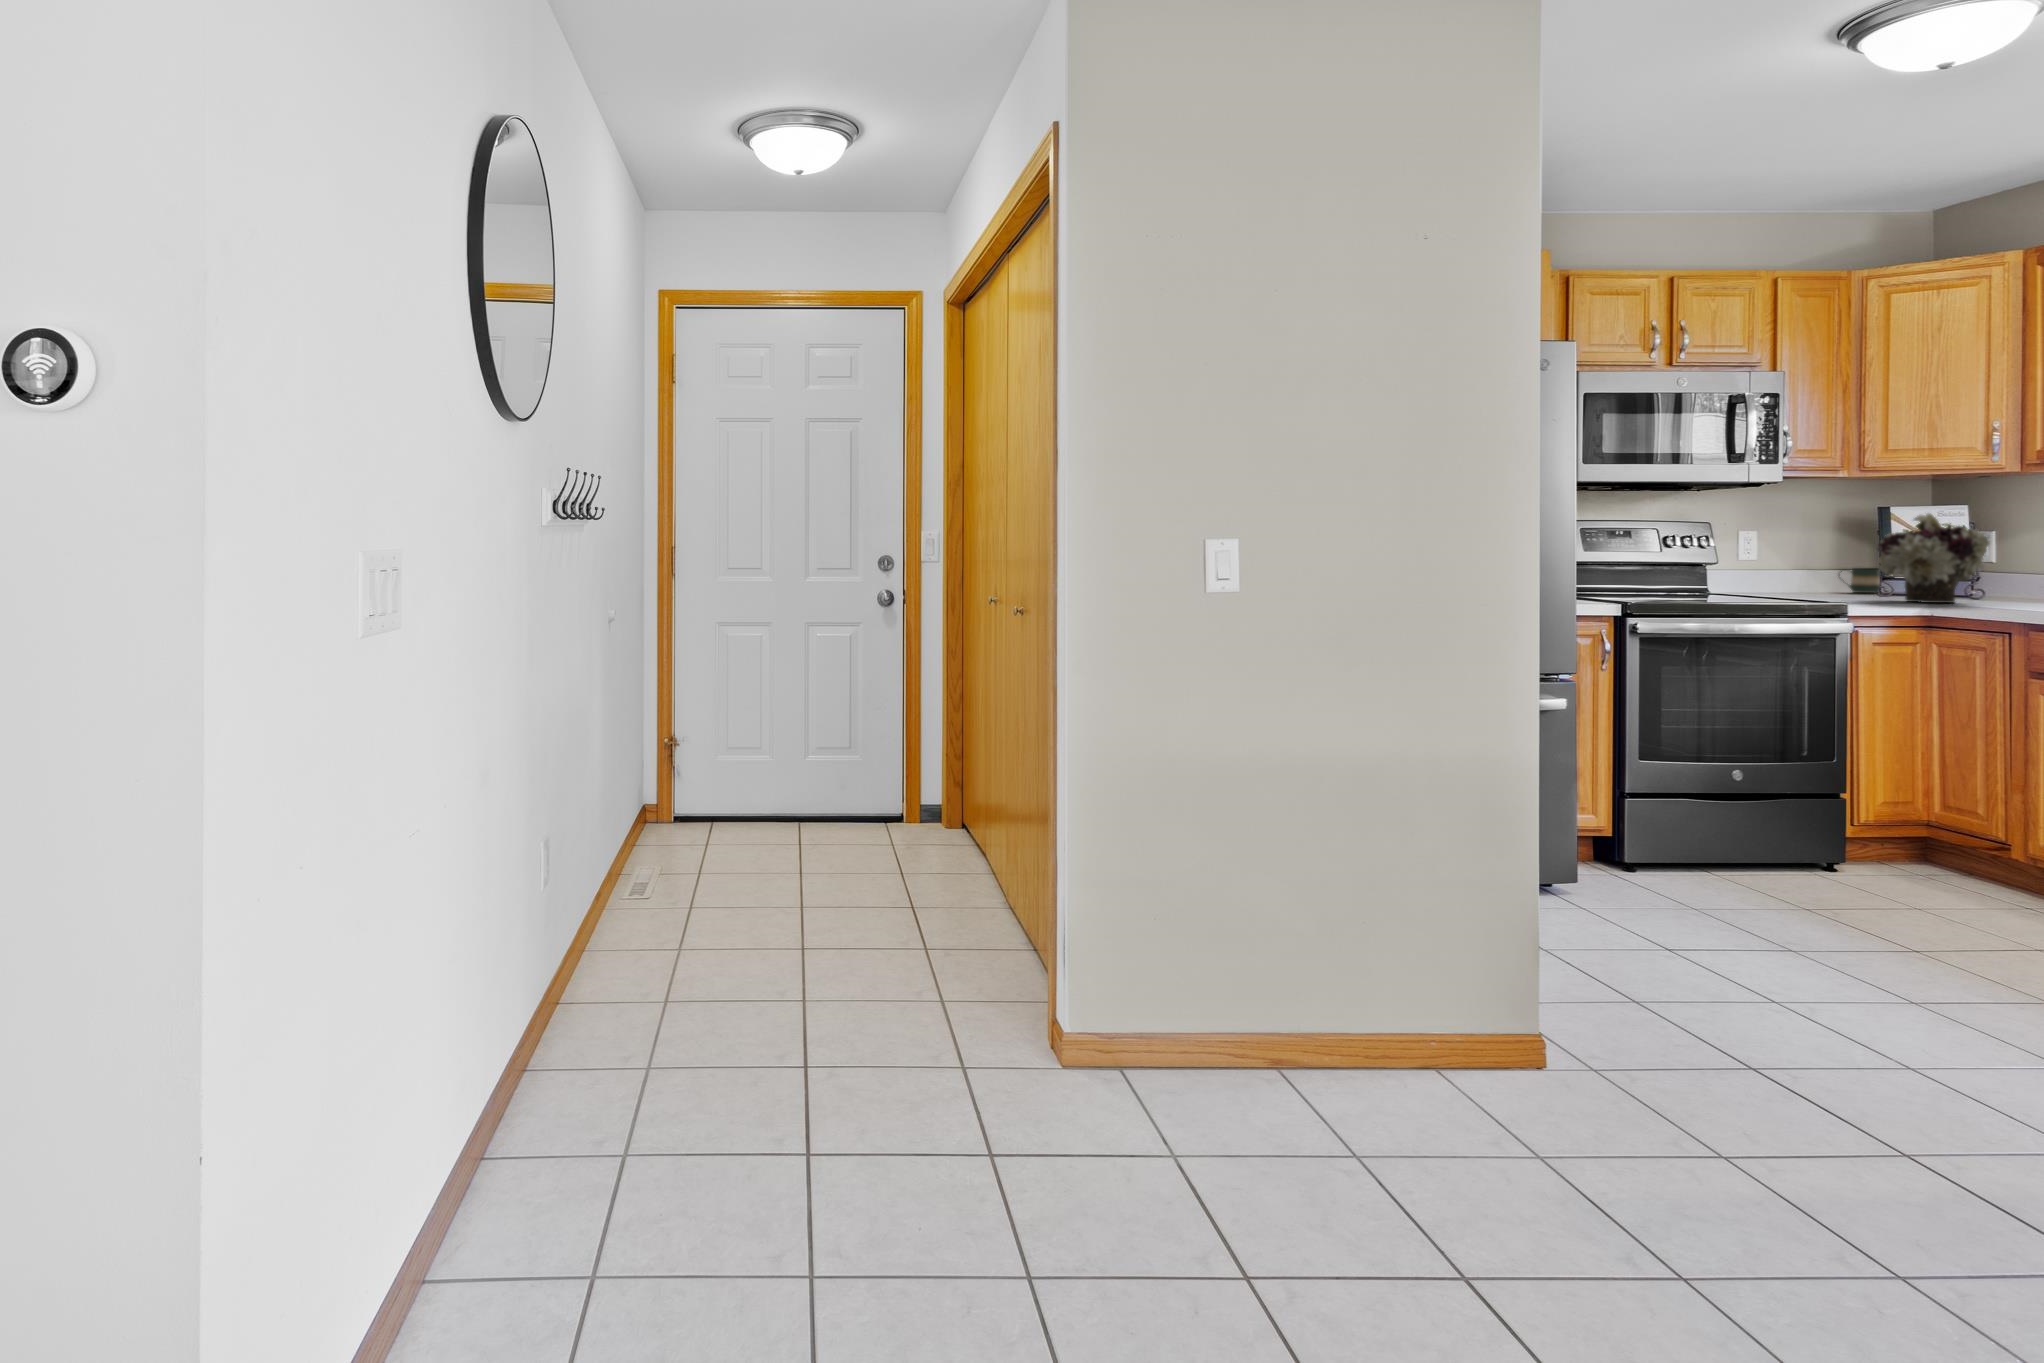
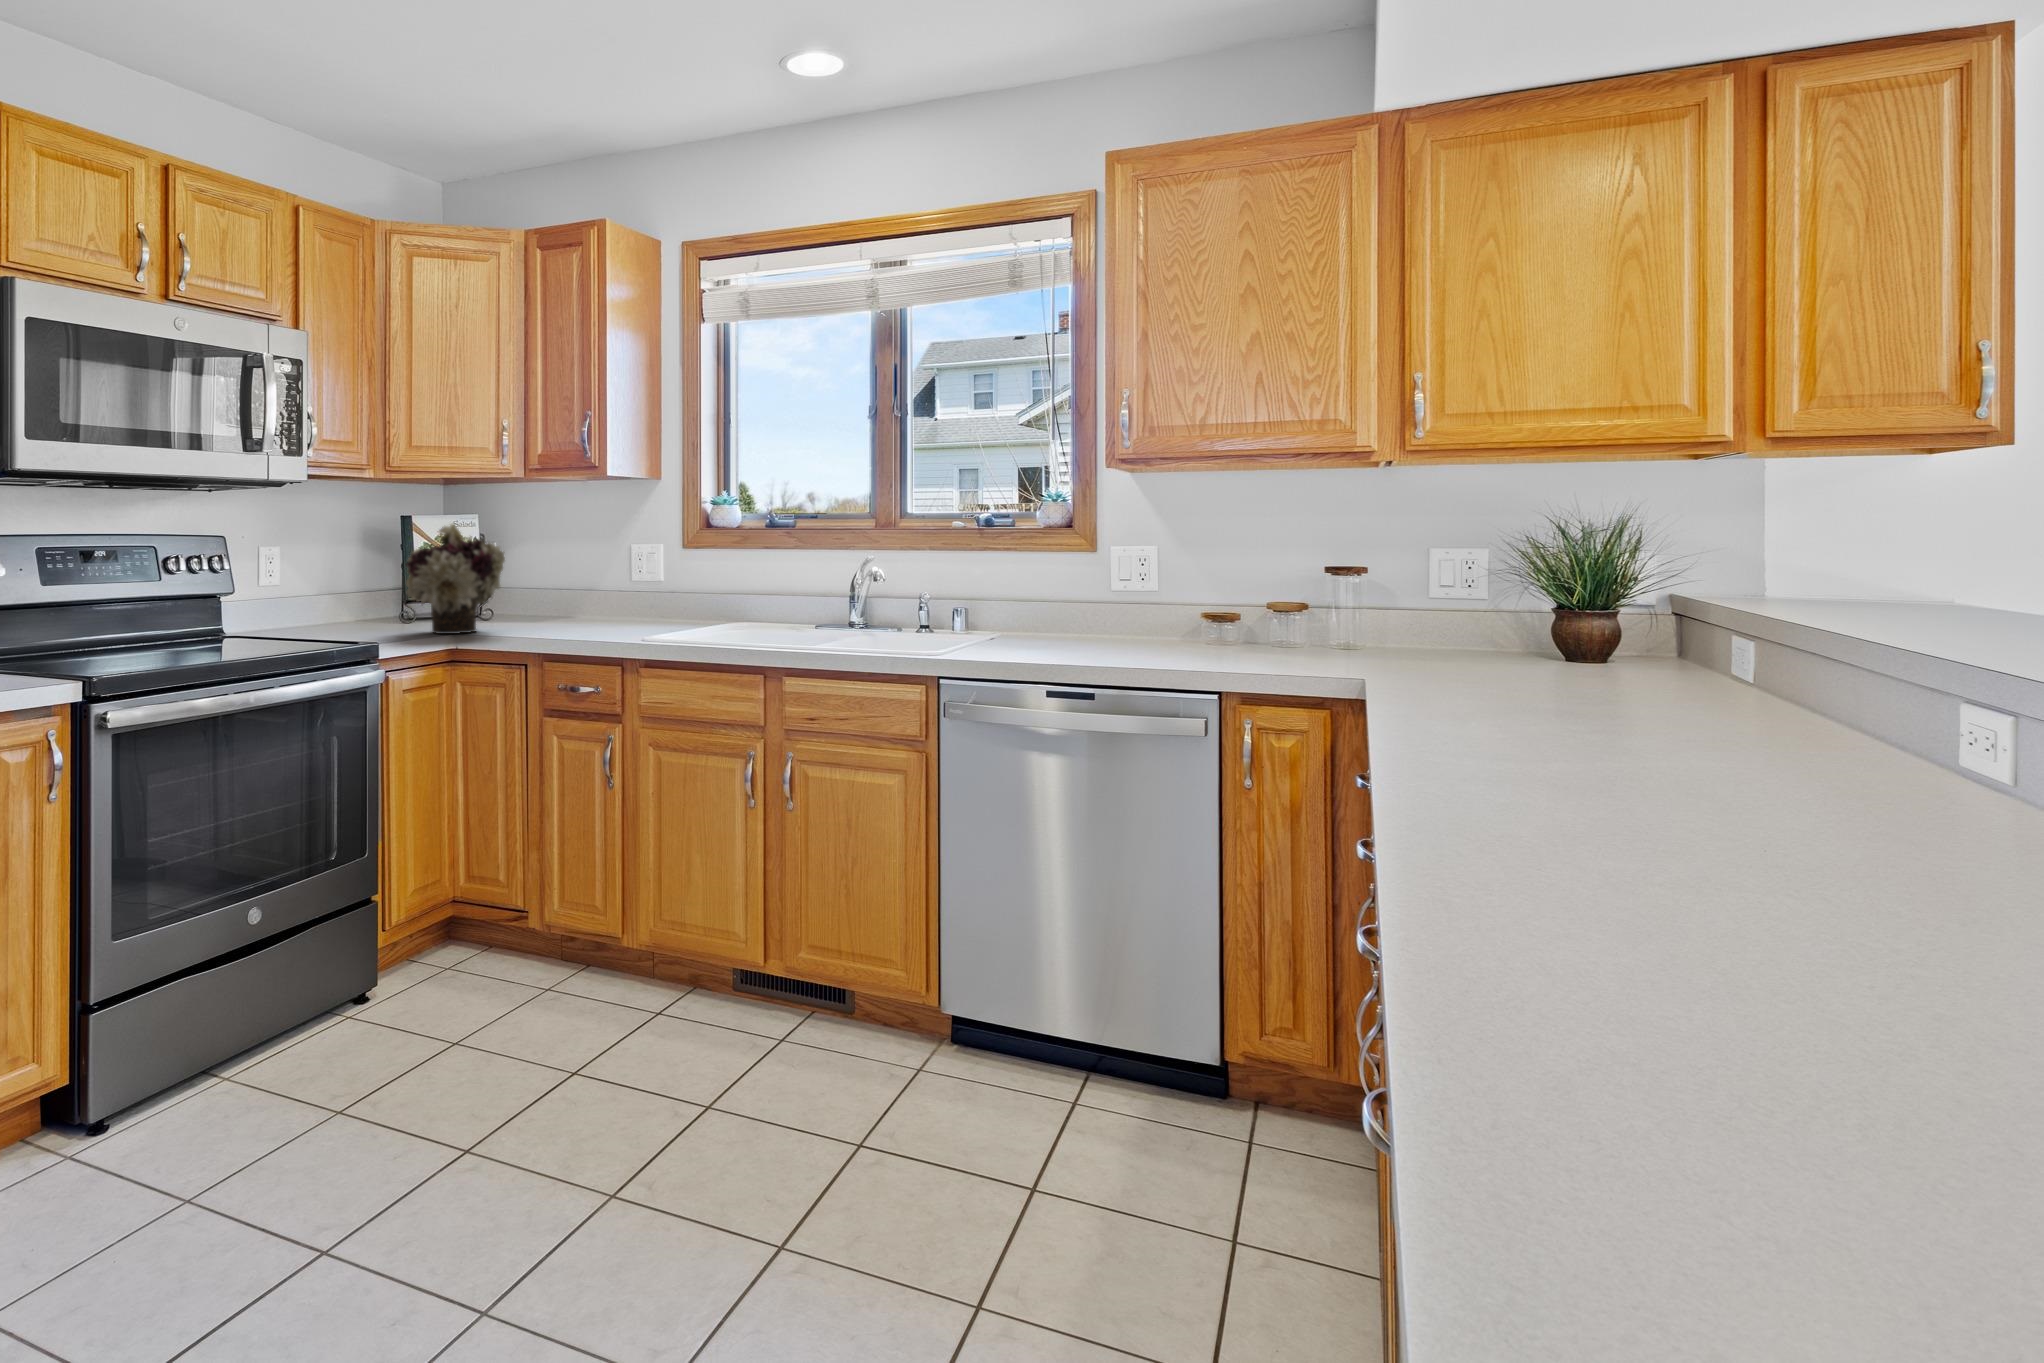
mug: present [1839,568,1880,593] -> none [365,589,405,620]

